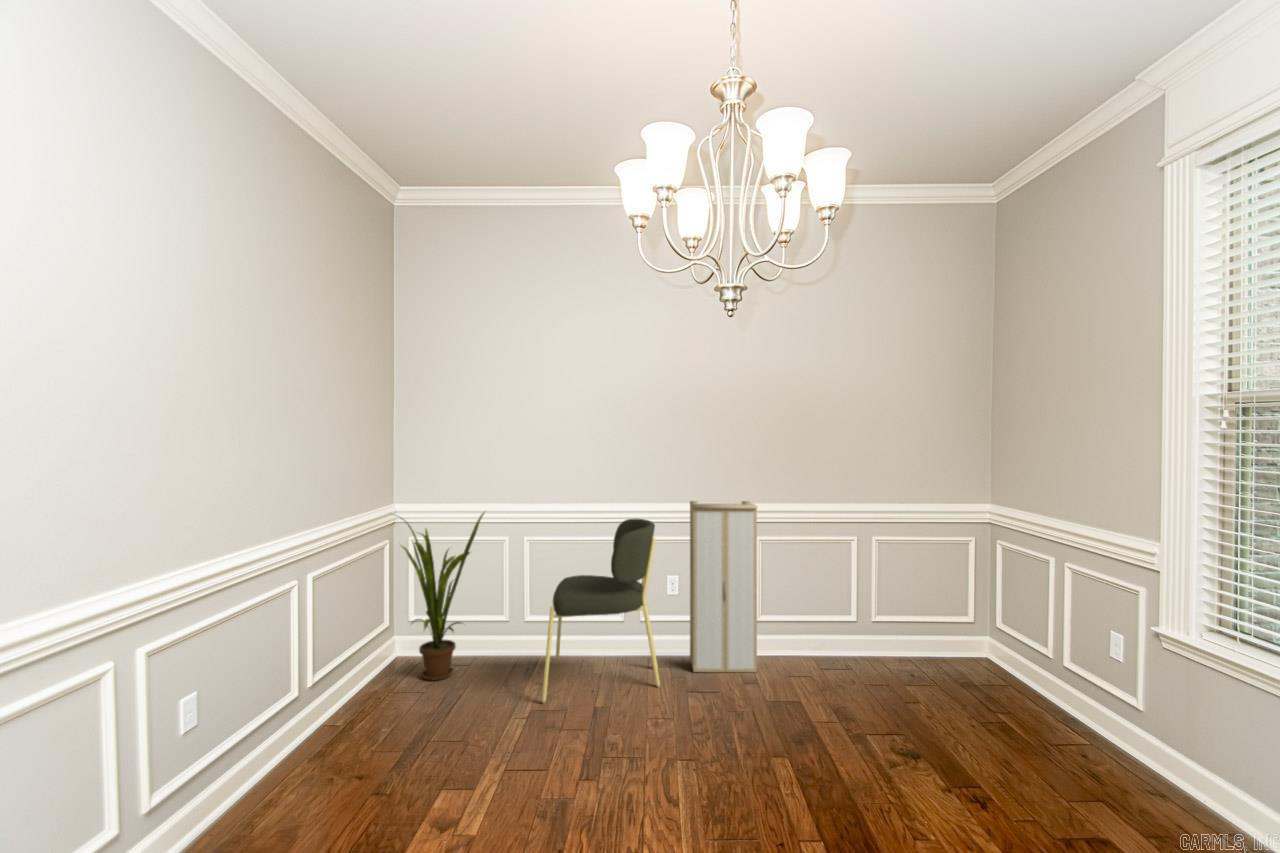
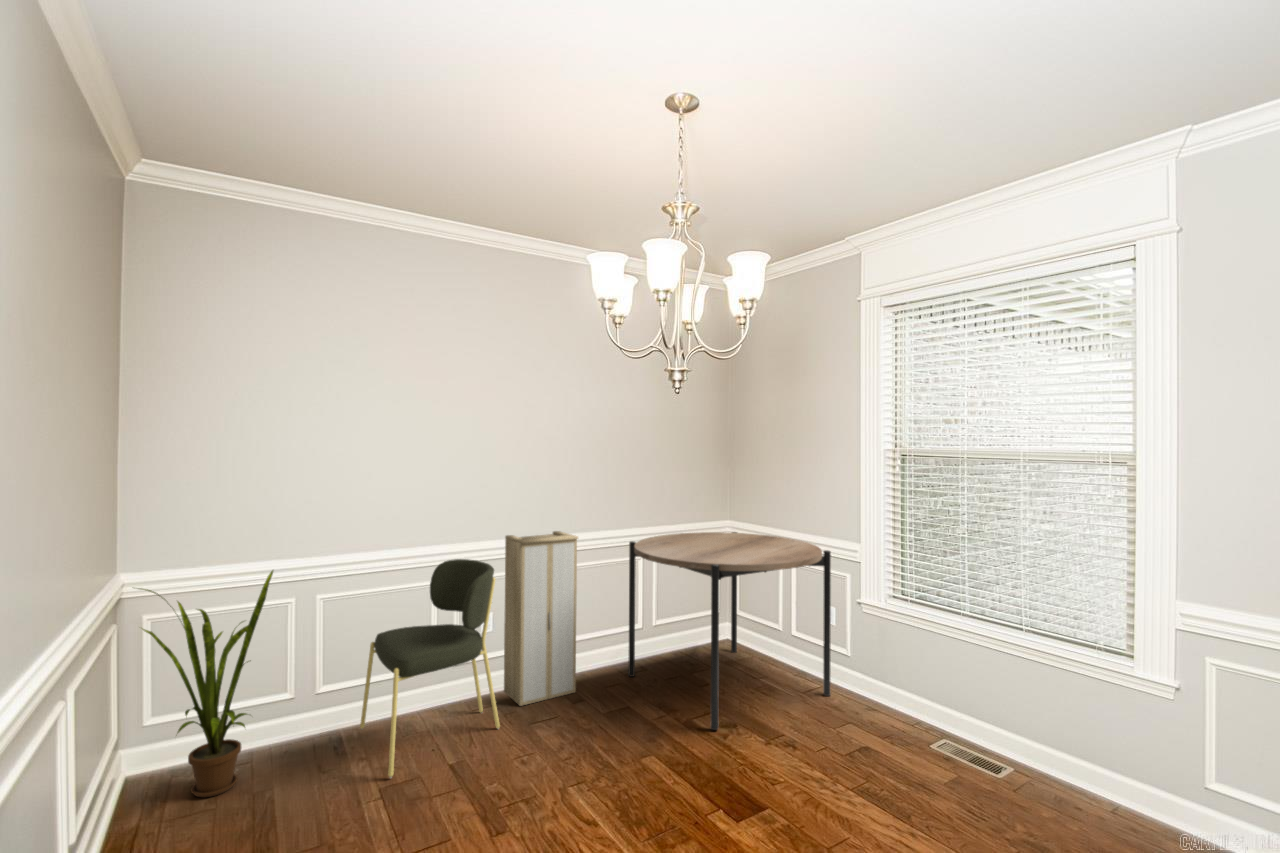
dining table: none [820,516,1101,758] -> present [628,532,831,730]

